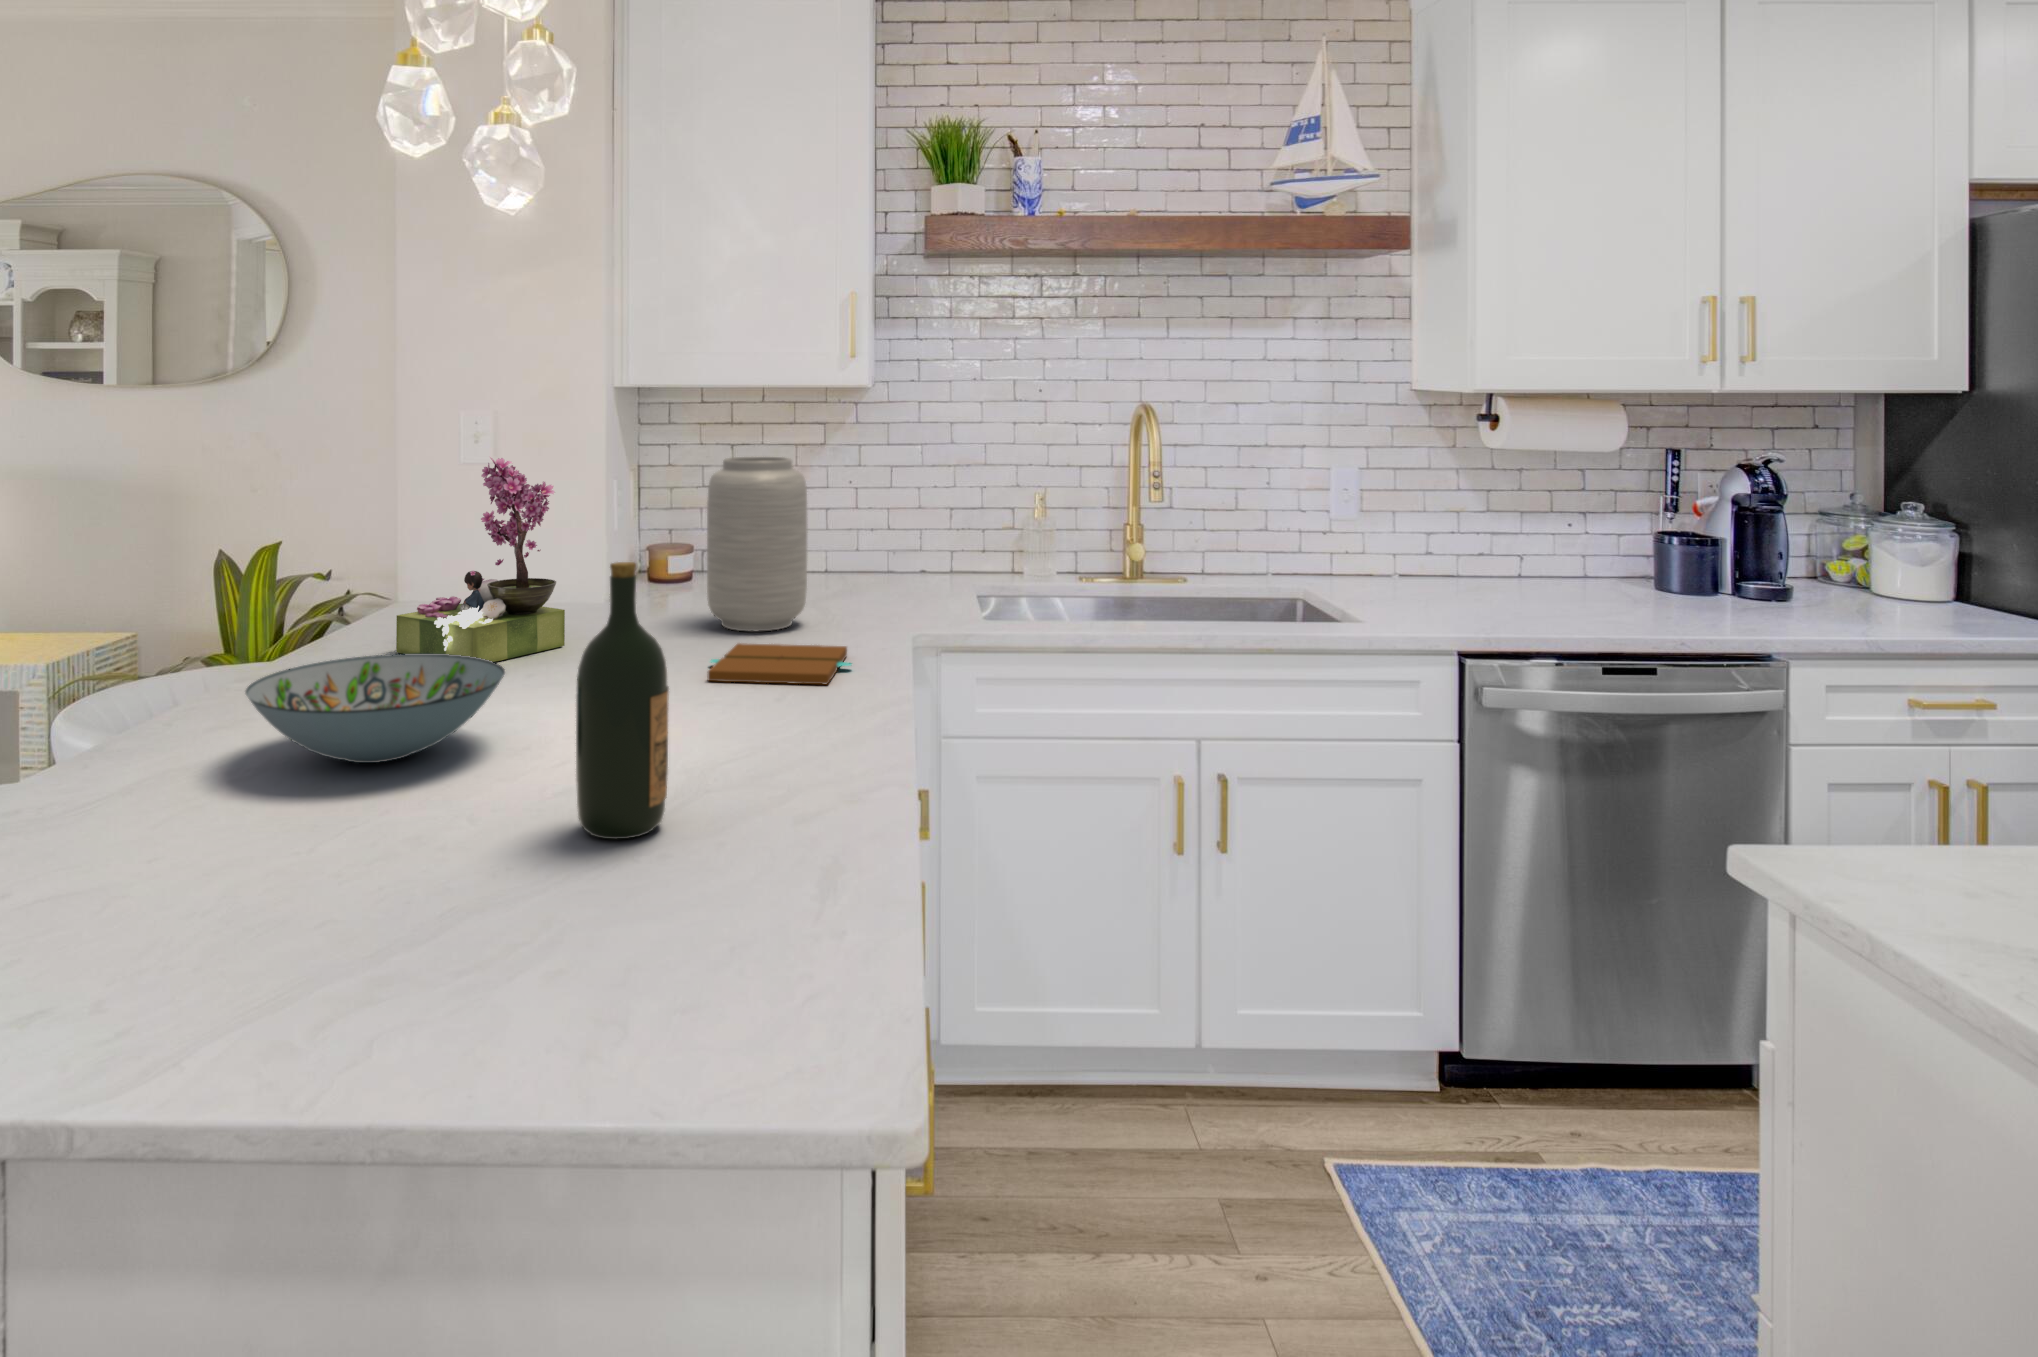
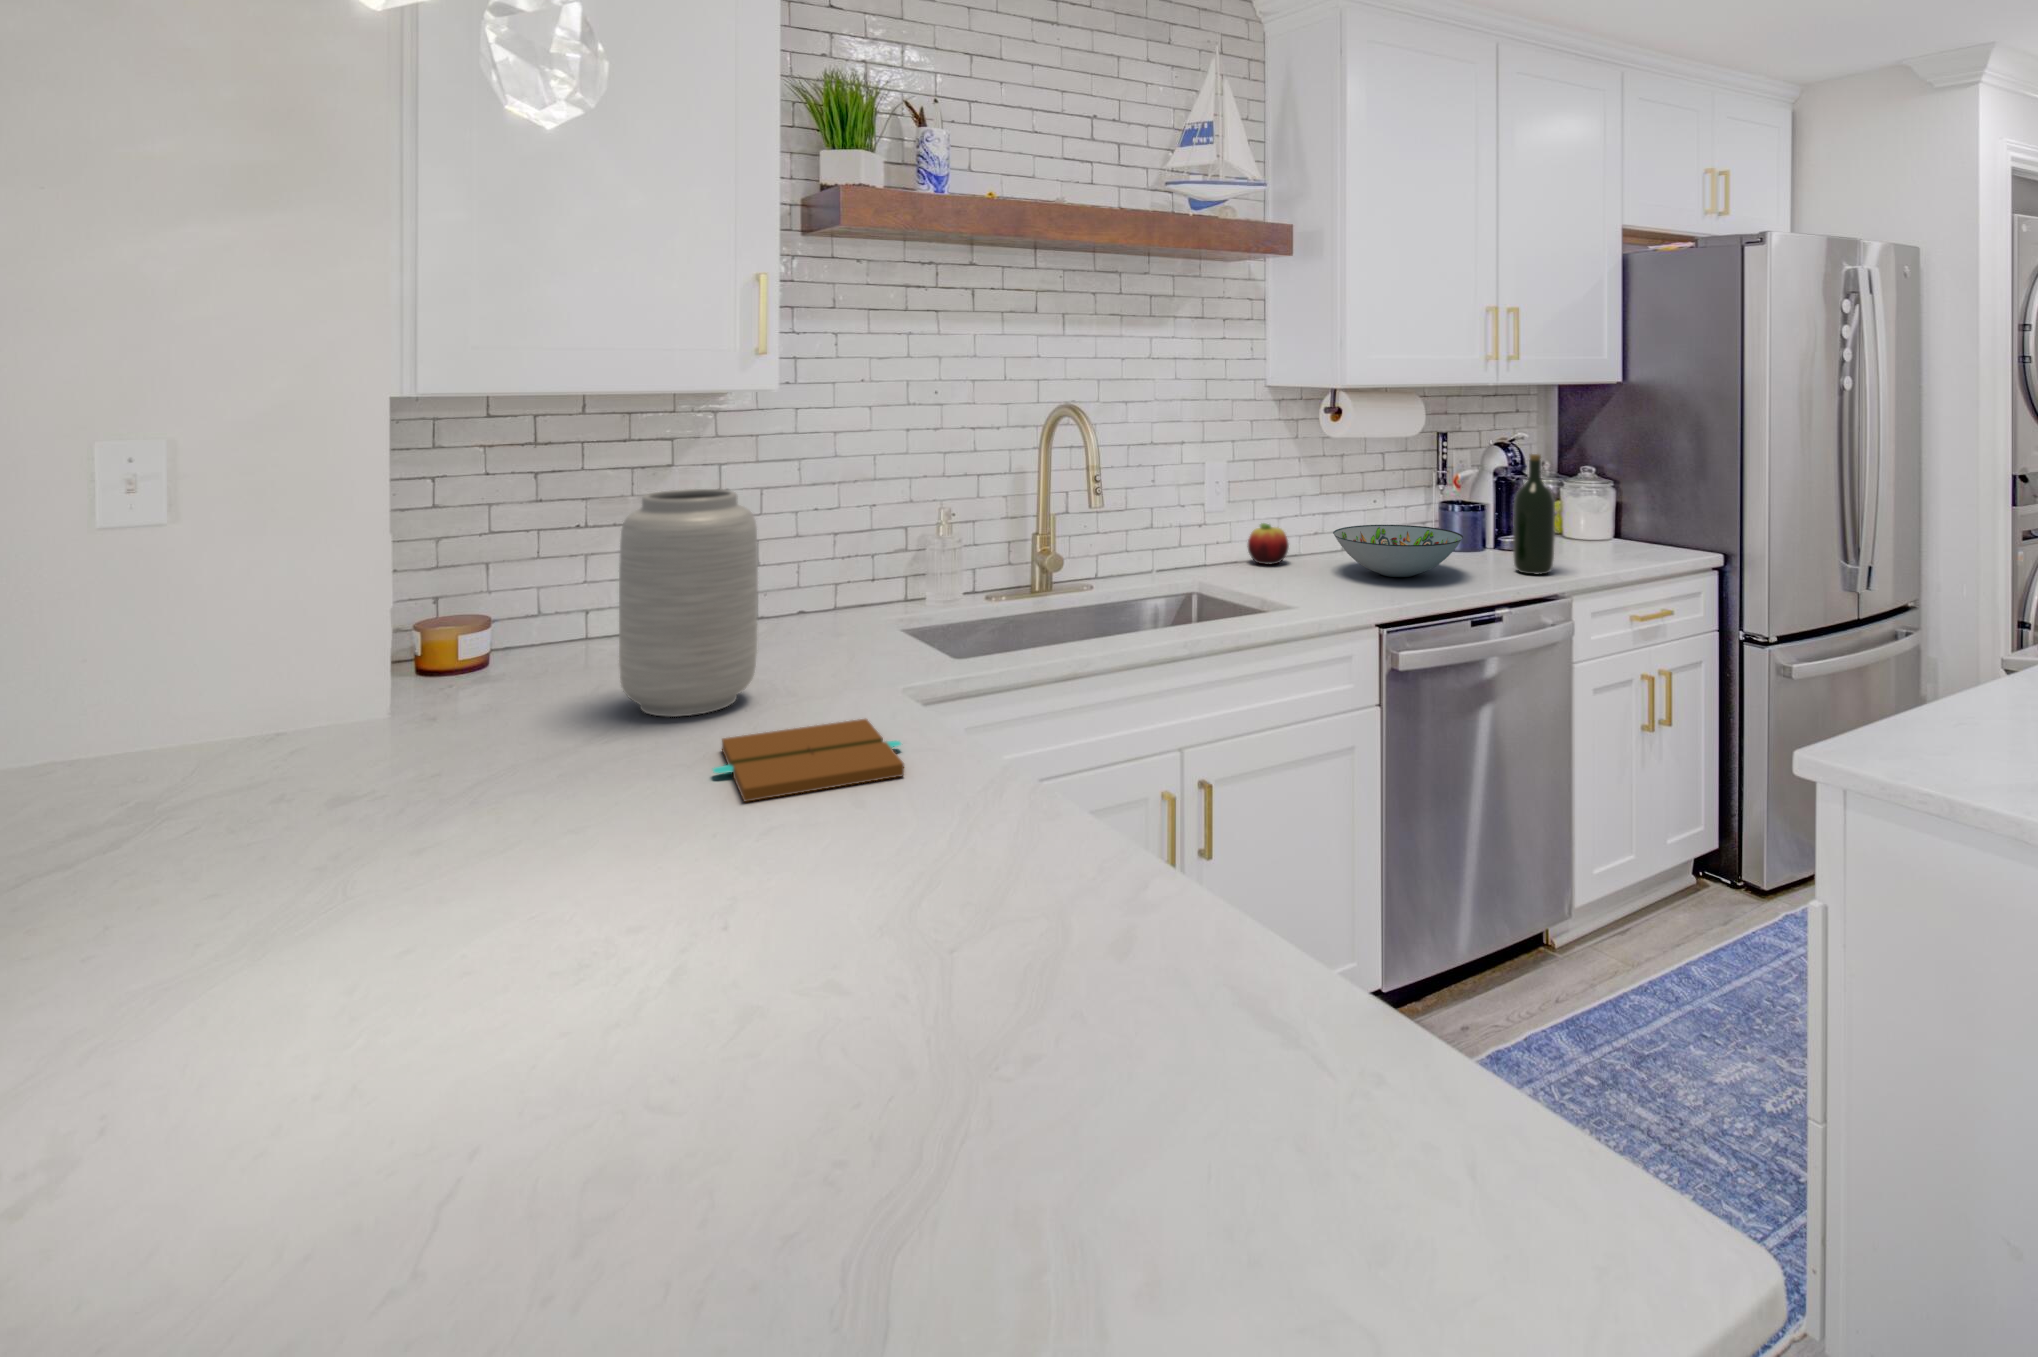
flower arrangement: present [396,457,565,662] -> none [143,517,447,853]
fruit: none [1386,541,1435,586] -> present [1247,523,1289,564]
wine bottle: present [576,562,669,840] -> present [1513,454,1555,574]
decorative bowl: present [246,654,505,763] -> present [1333,525,1463,577]

